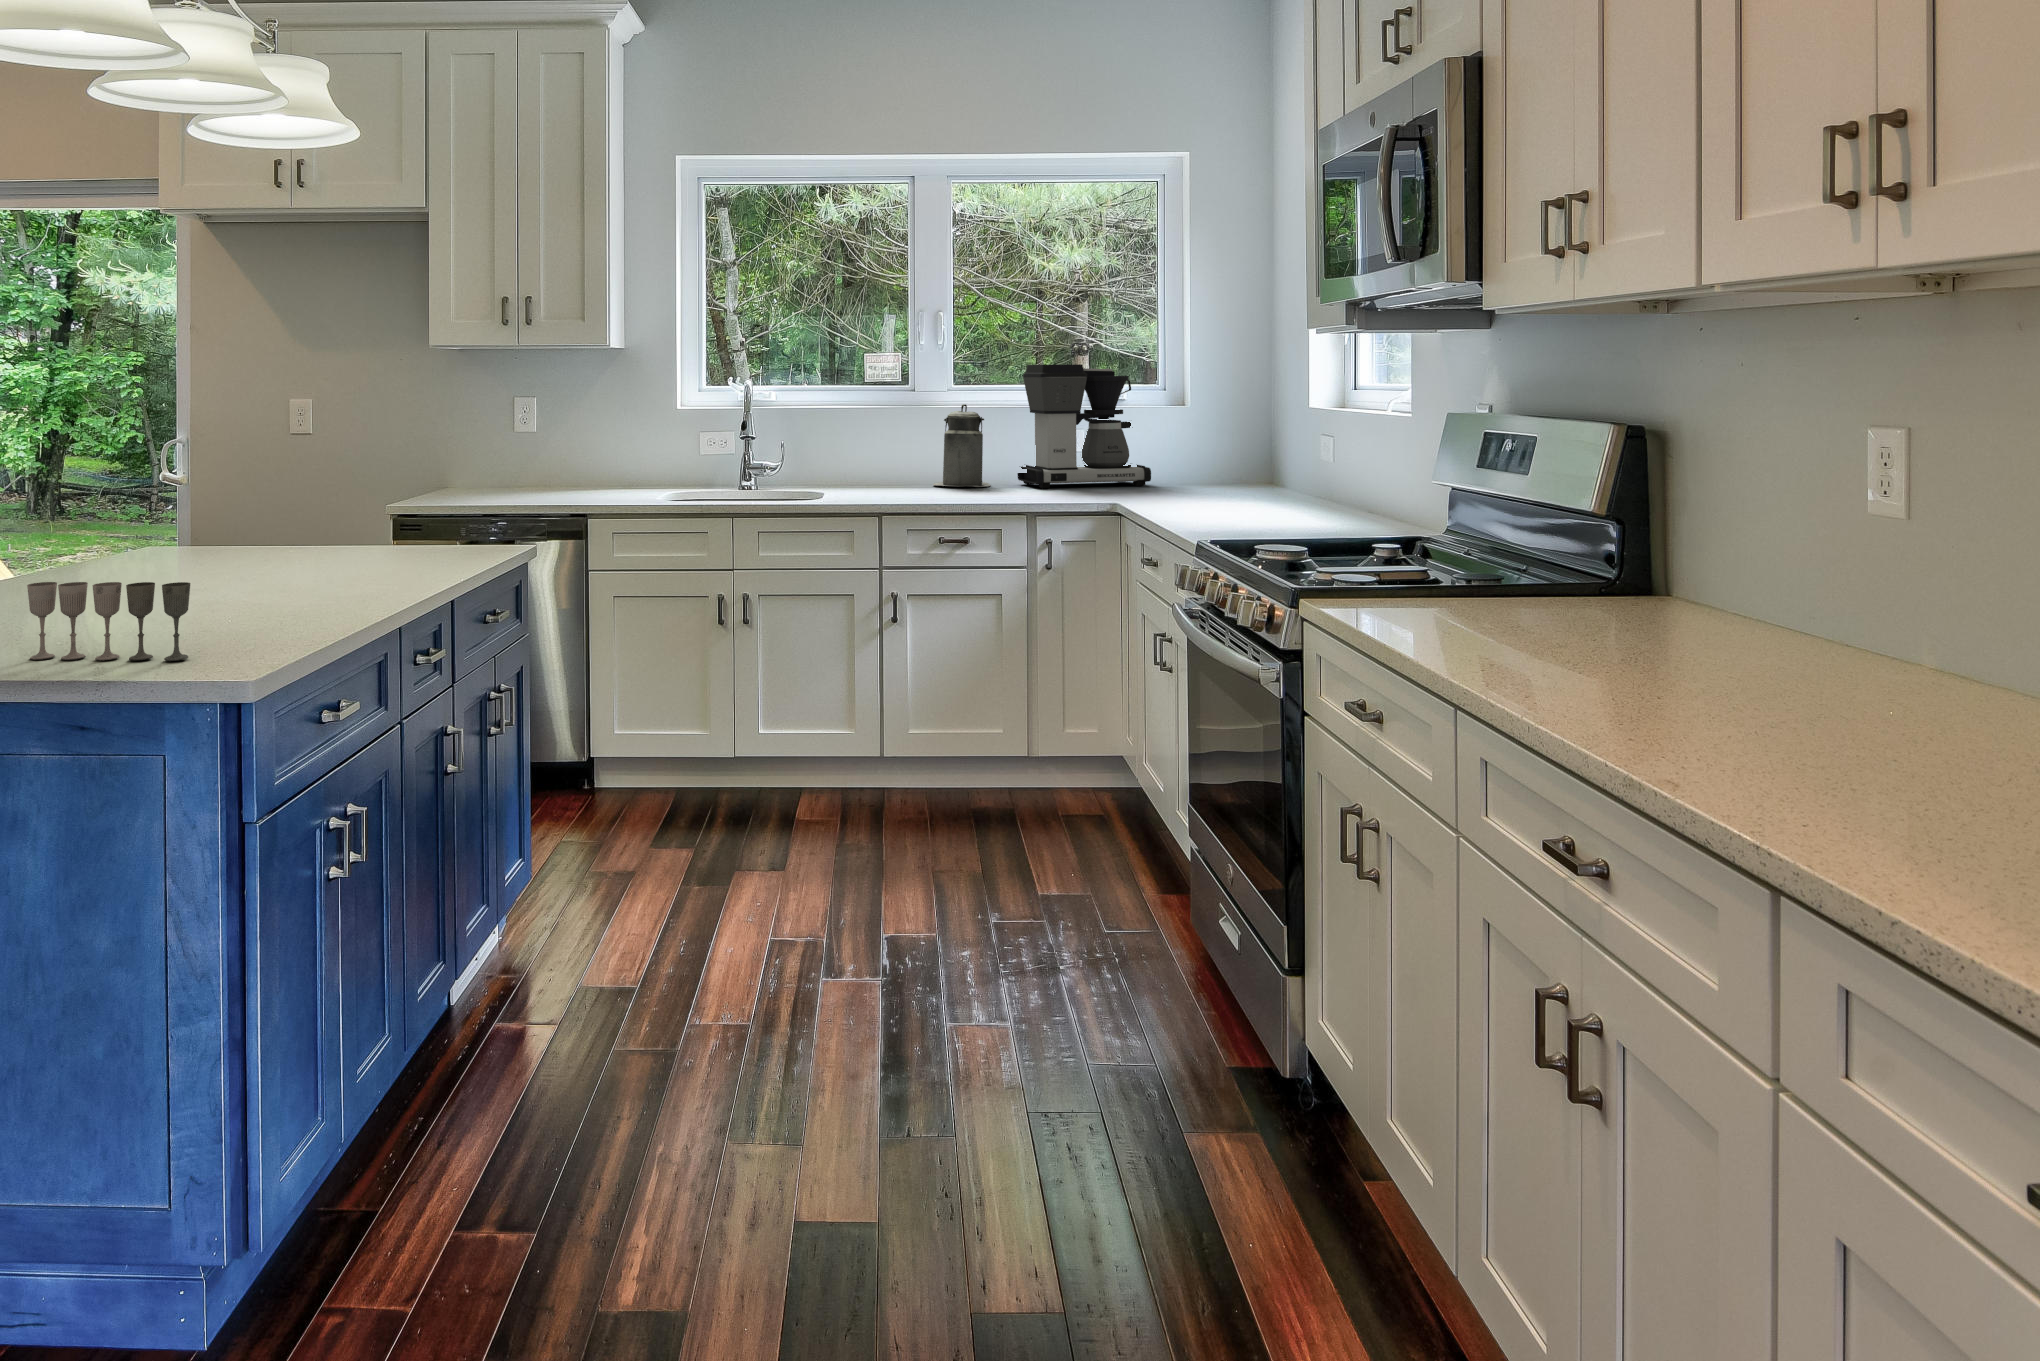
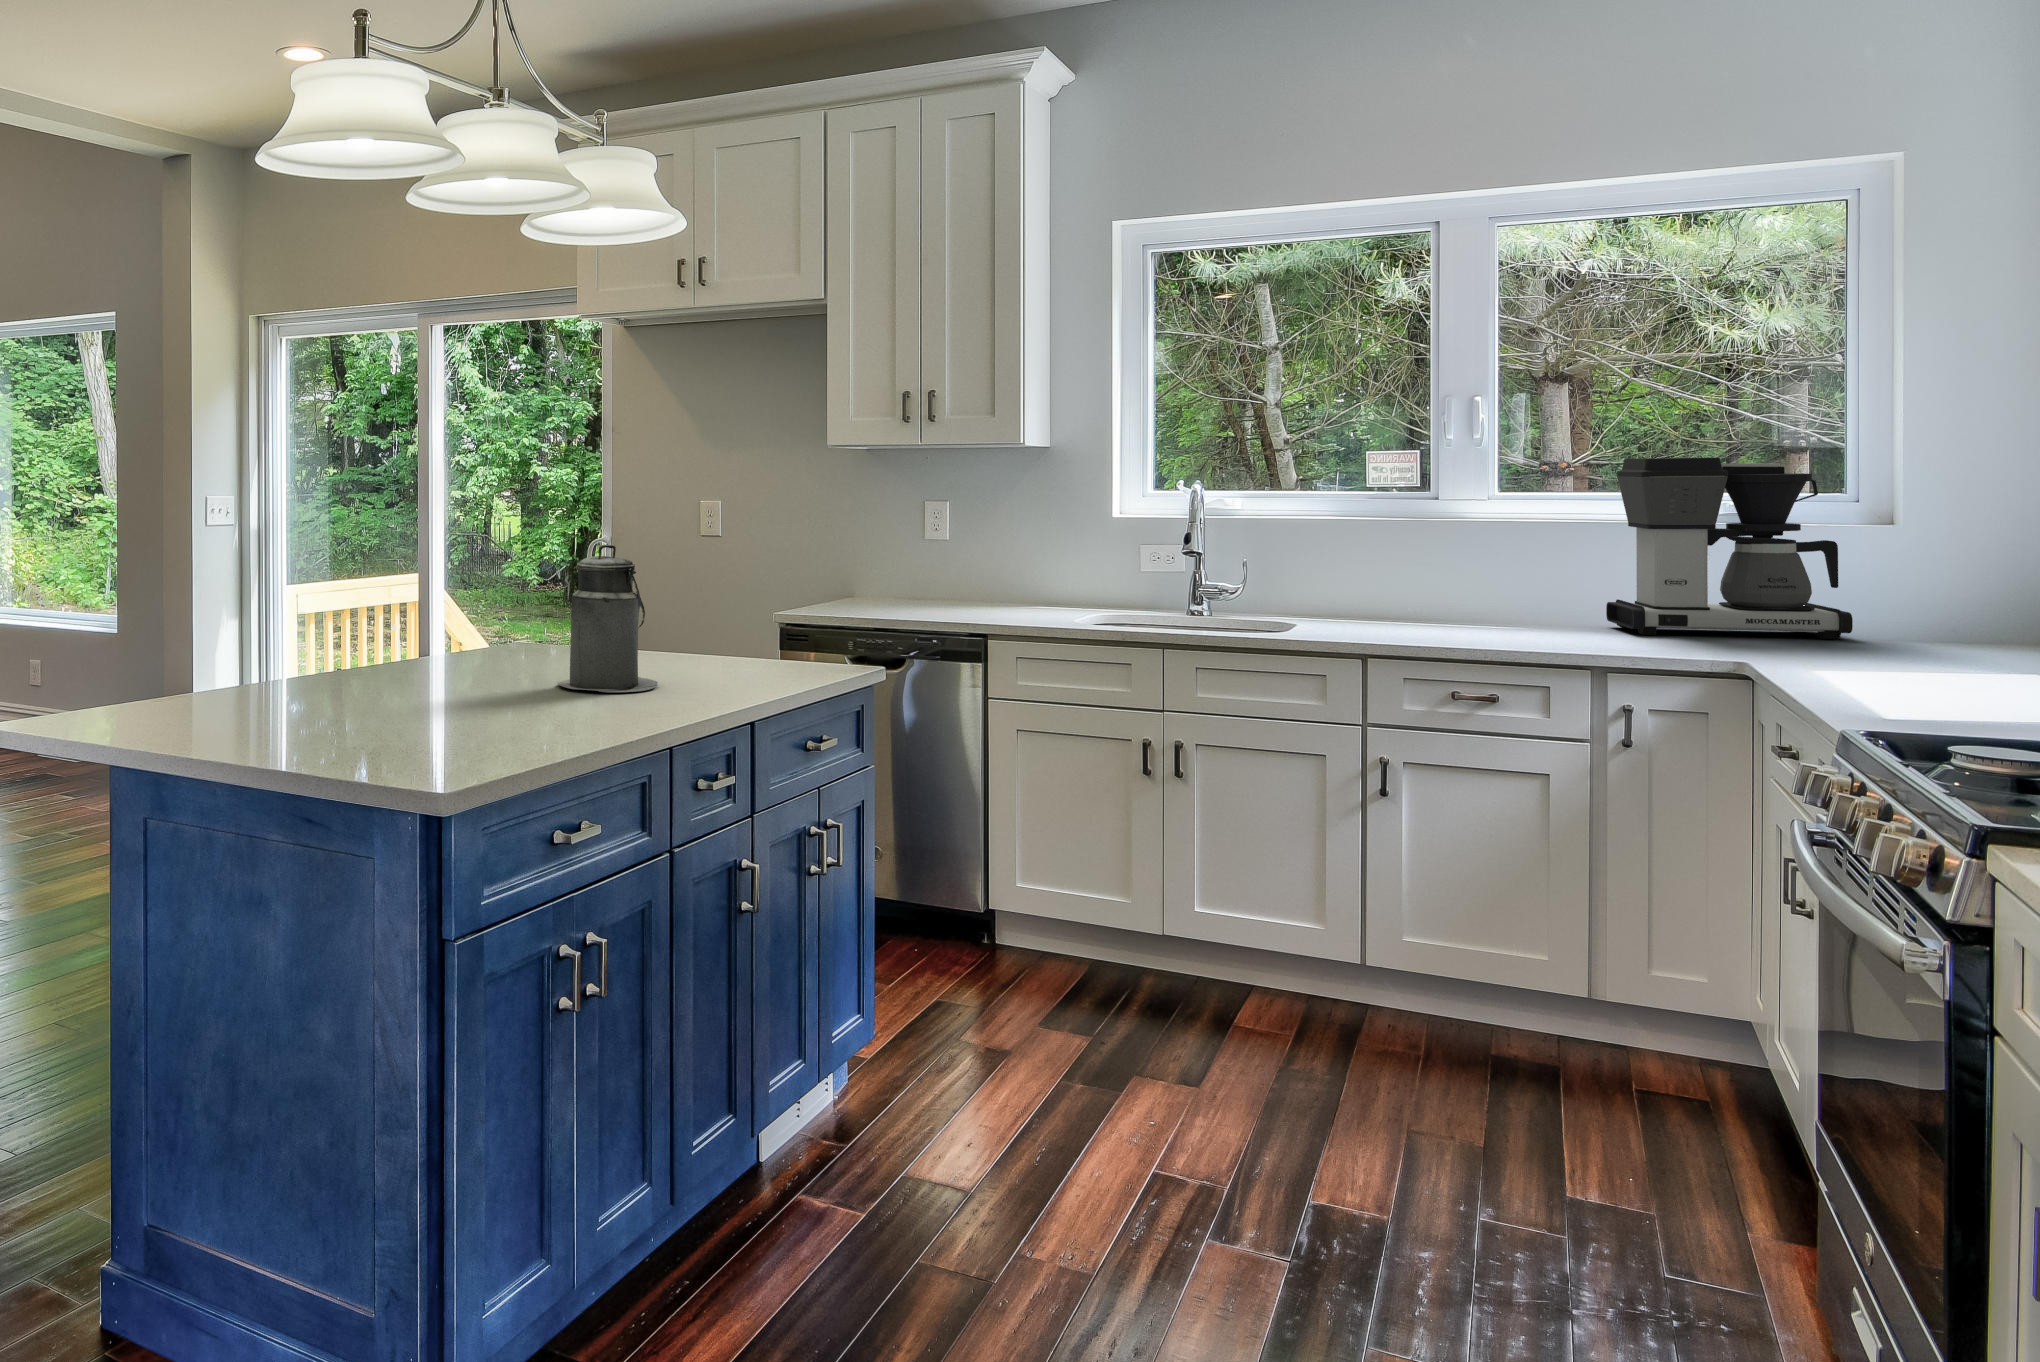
canister: present [933,404,991,487] -> present [558,545,658,692]
wine glass: present [27,582,190,661] -> none [335,681,454,765]

